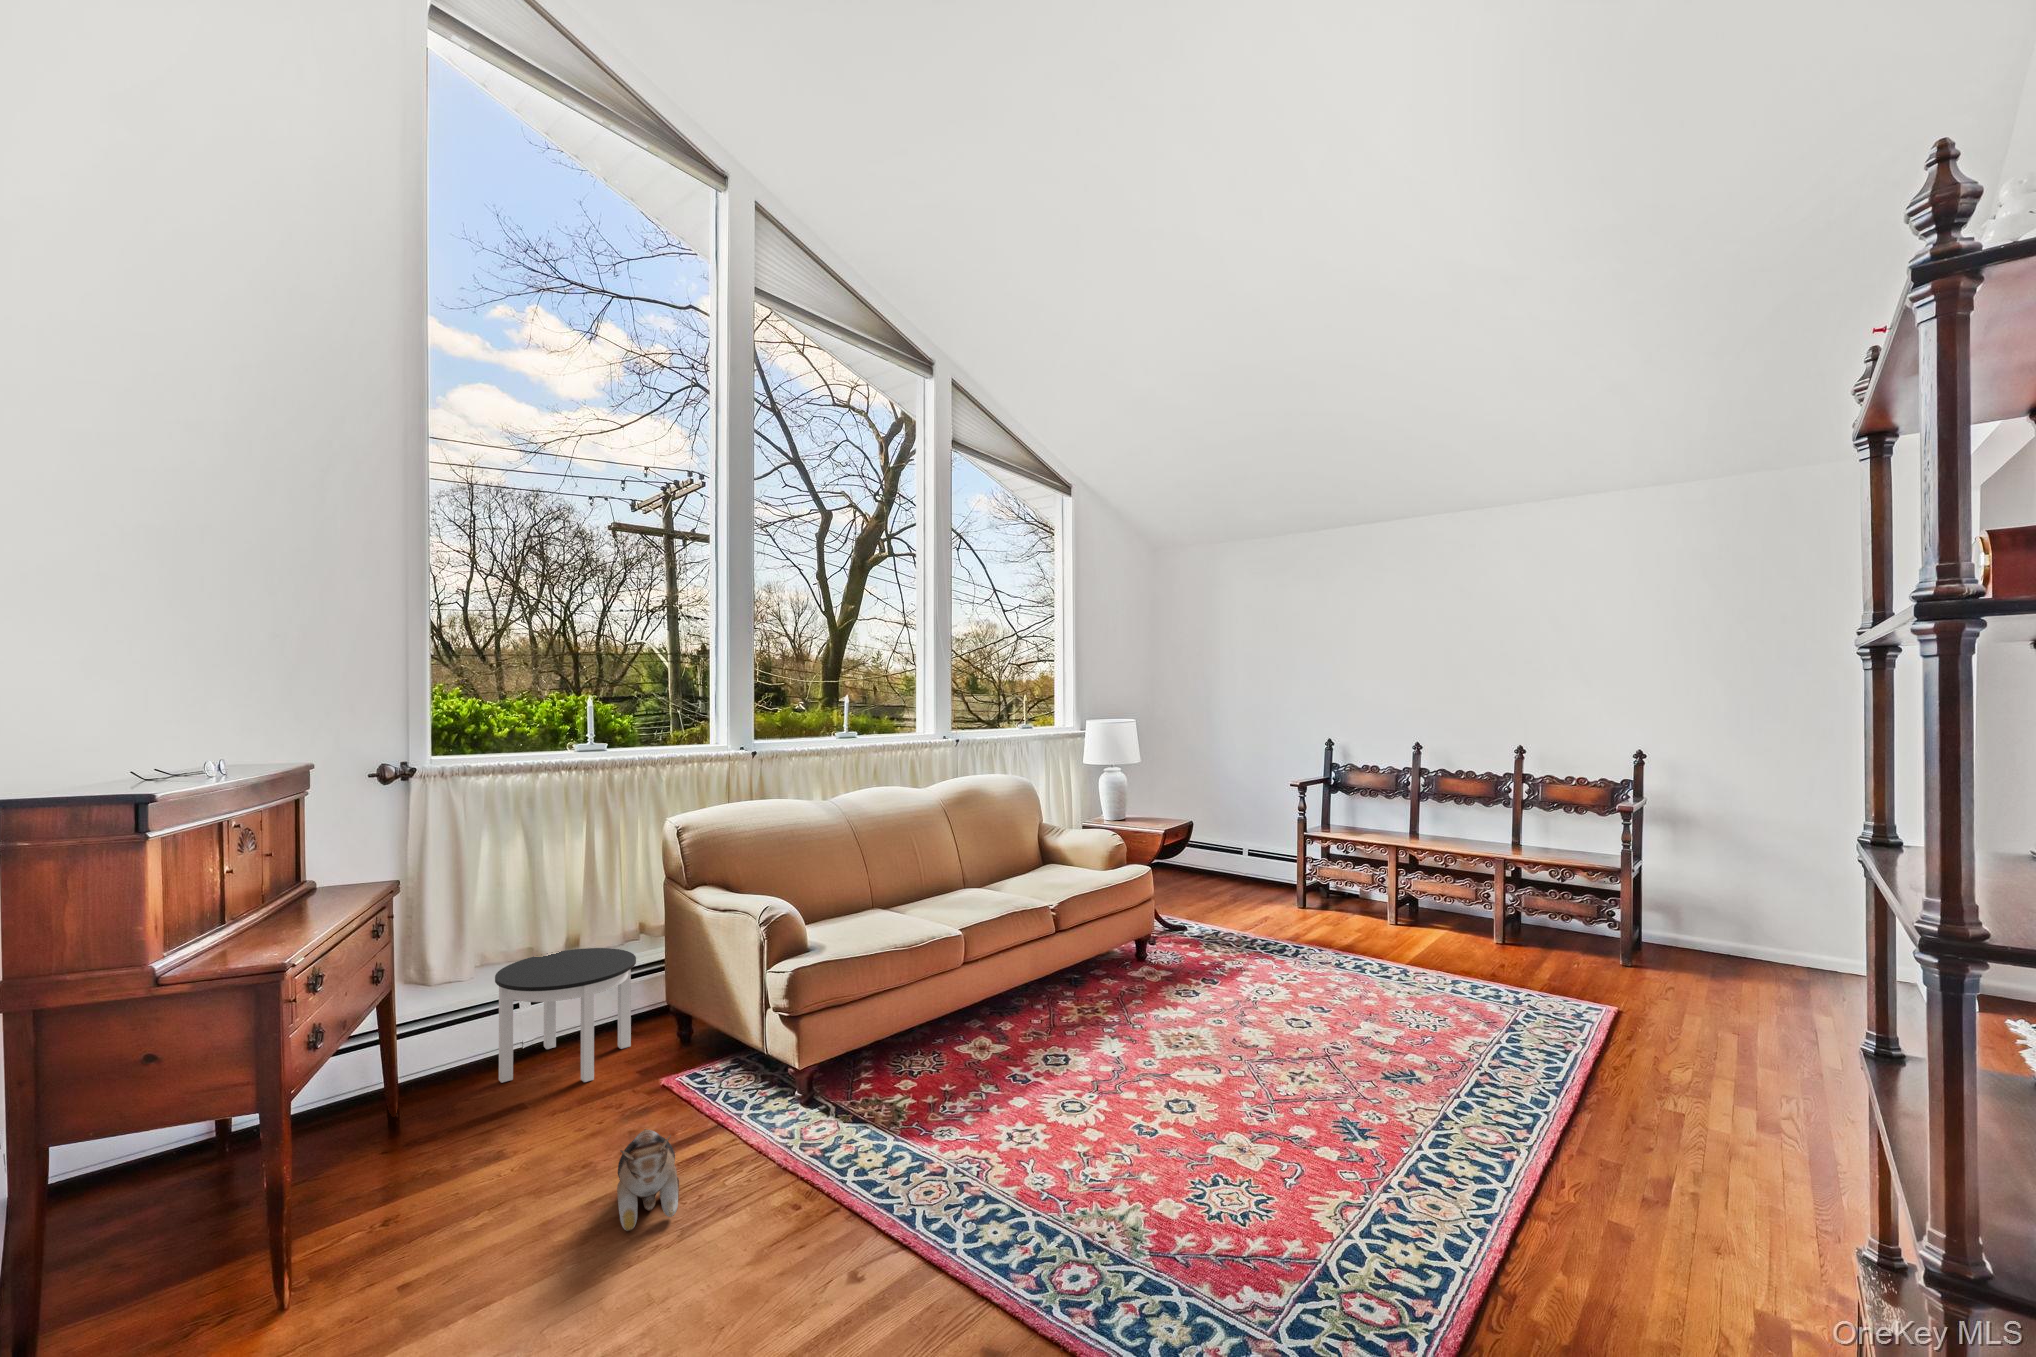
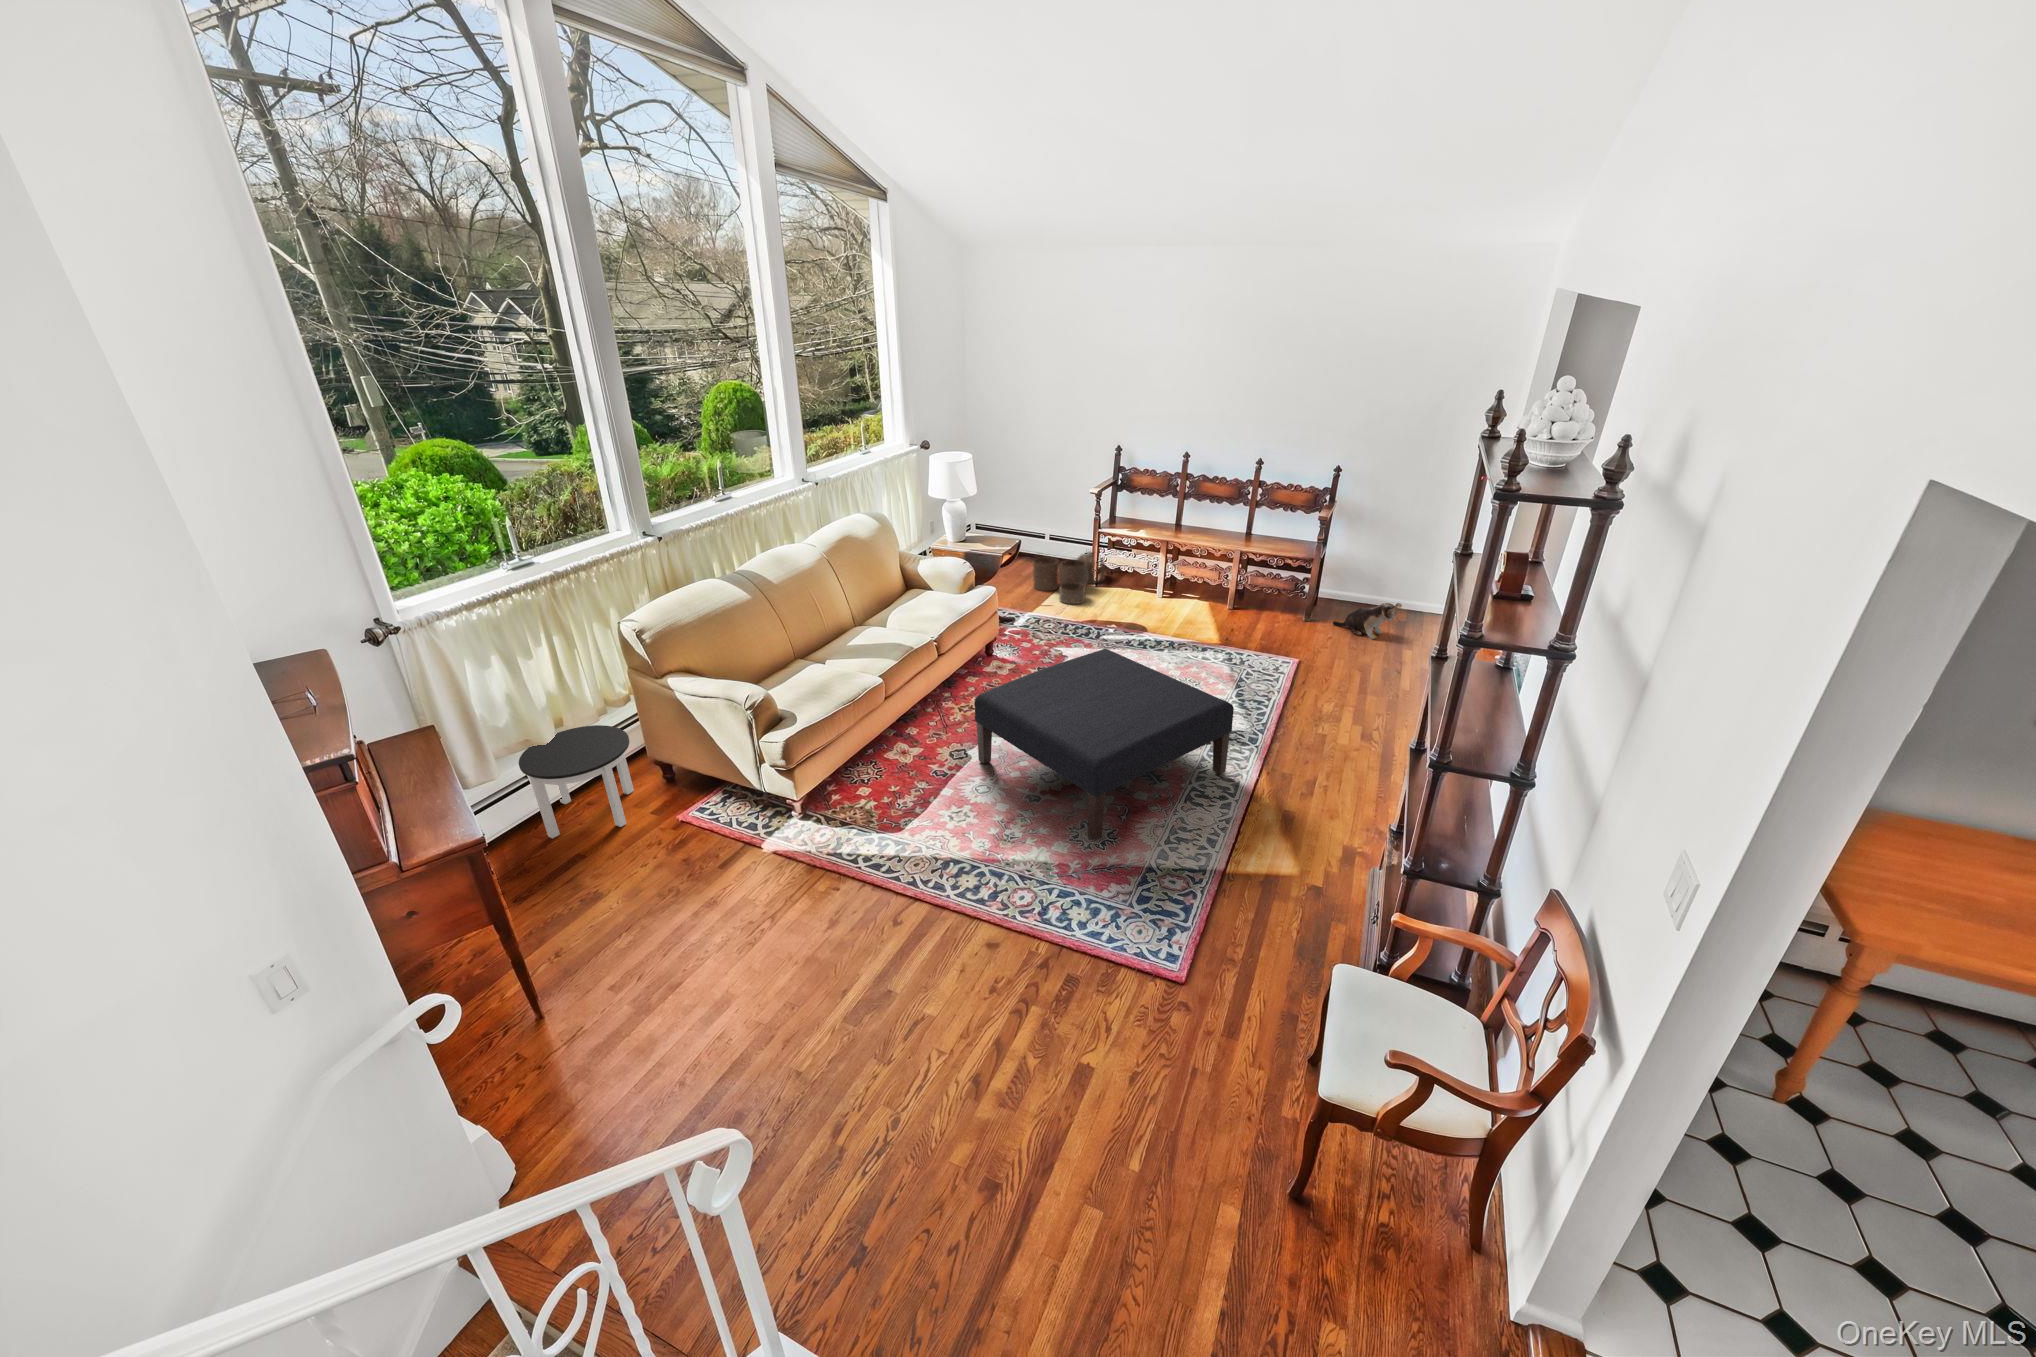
woven basket: none [1219,859,1317,920] -> present [1033,552,1105,604]
ottoman: none [1077,933,1486,1207] -> present [975,649,1234,840]
plush toy: present [617,1129,679,1231] -> present [1333,603,1402,639]

